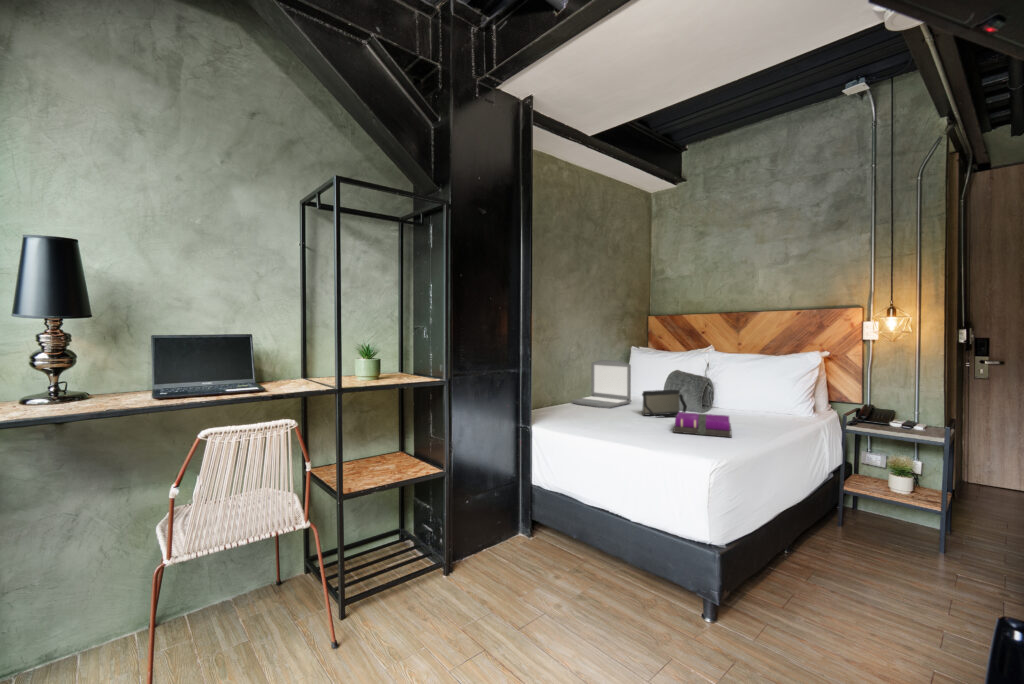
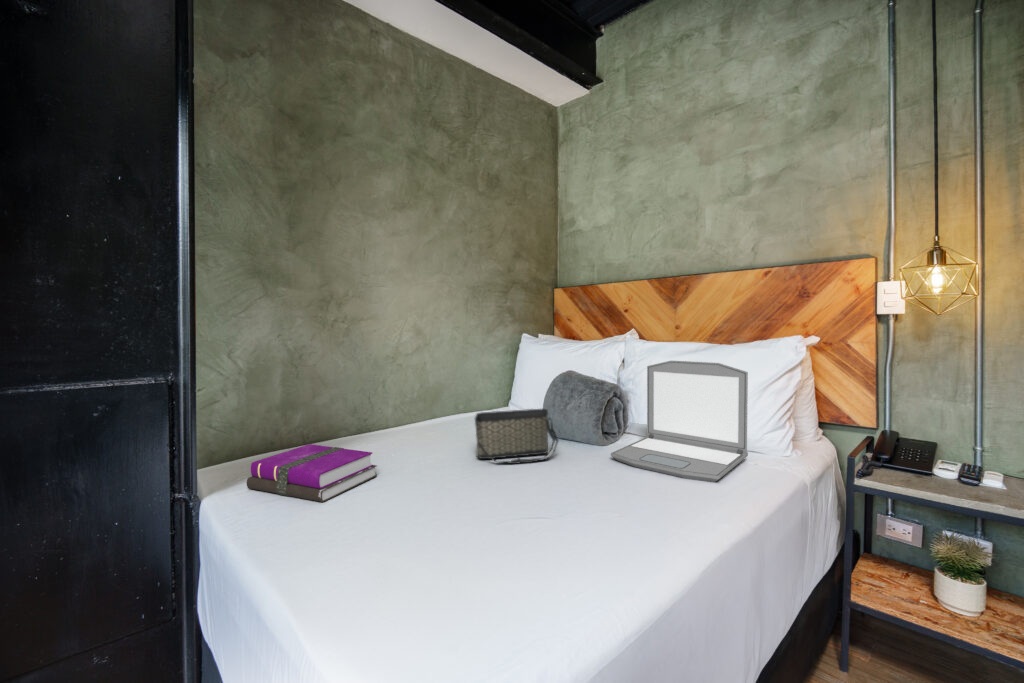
laptop: present [571,360,631,408] -> present [611,361,748,482]
notebook: present [674,412,732,437] -> present [247,444,377,502]

